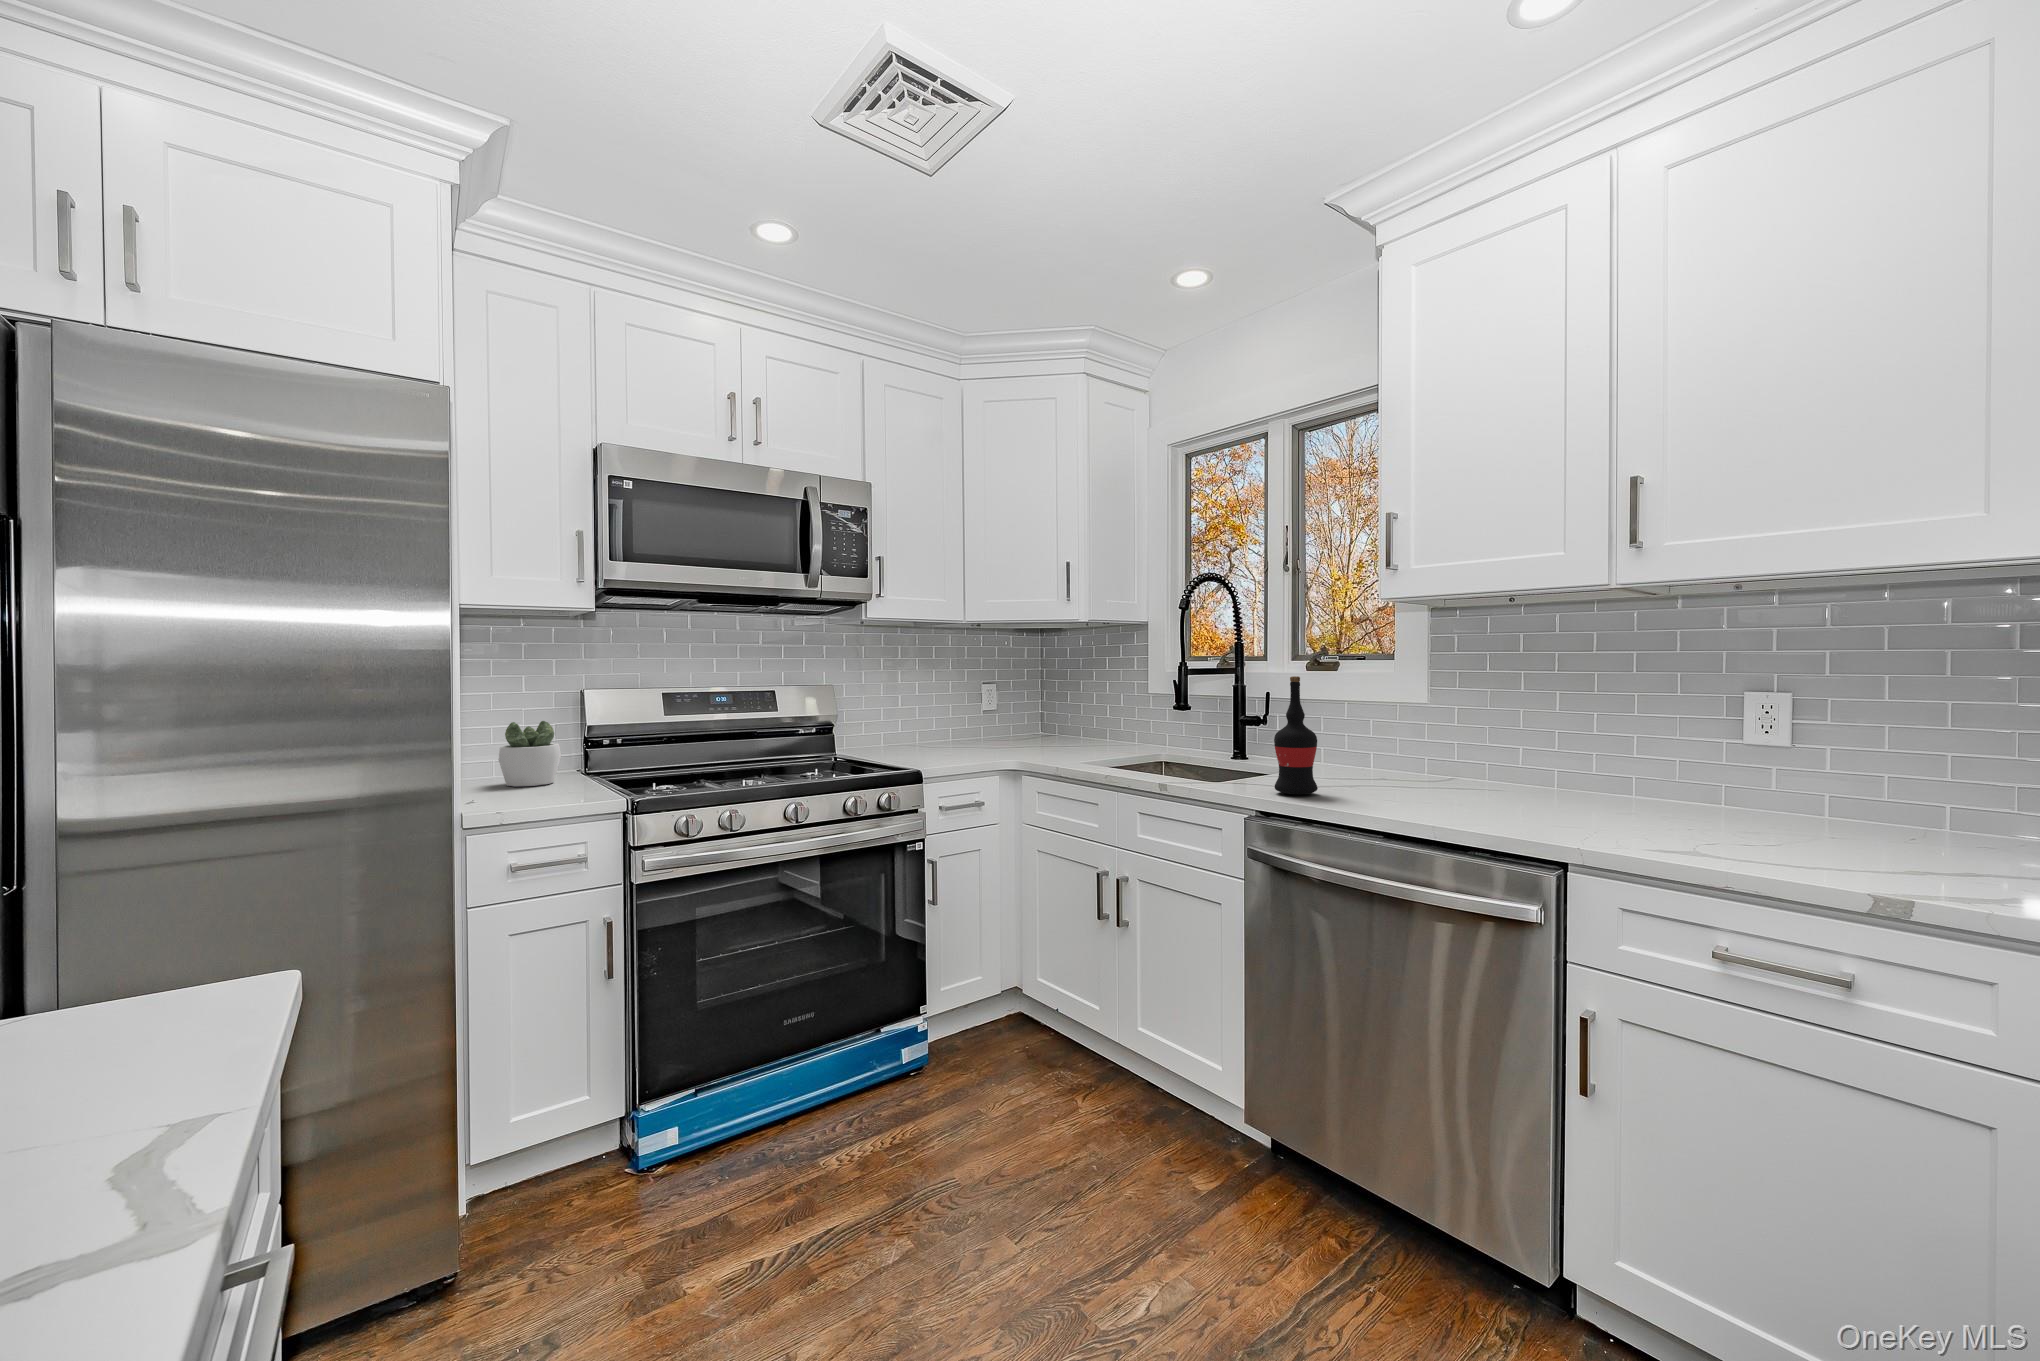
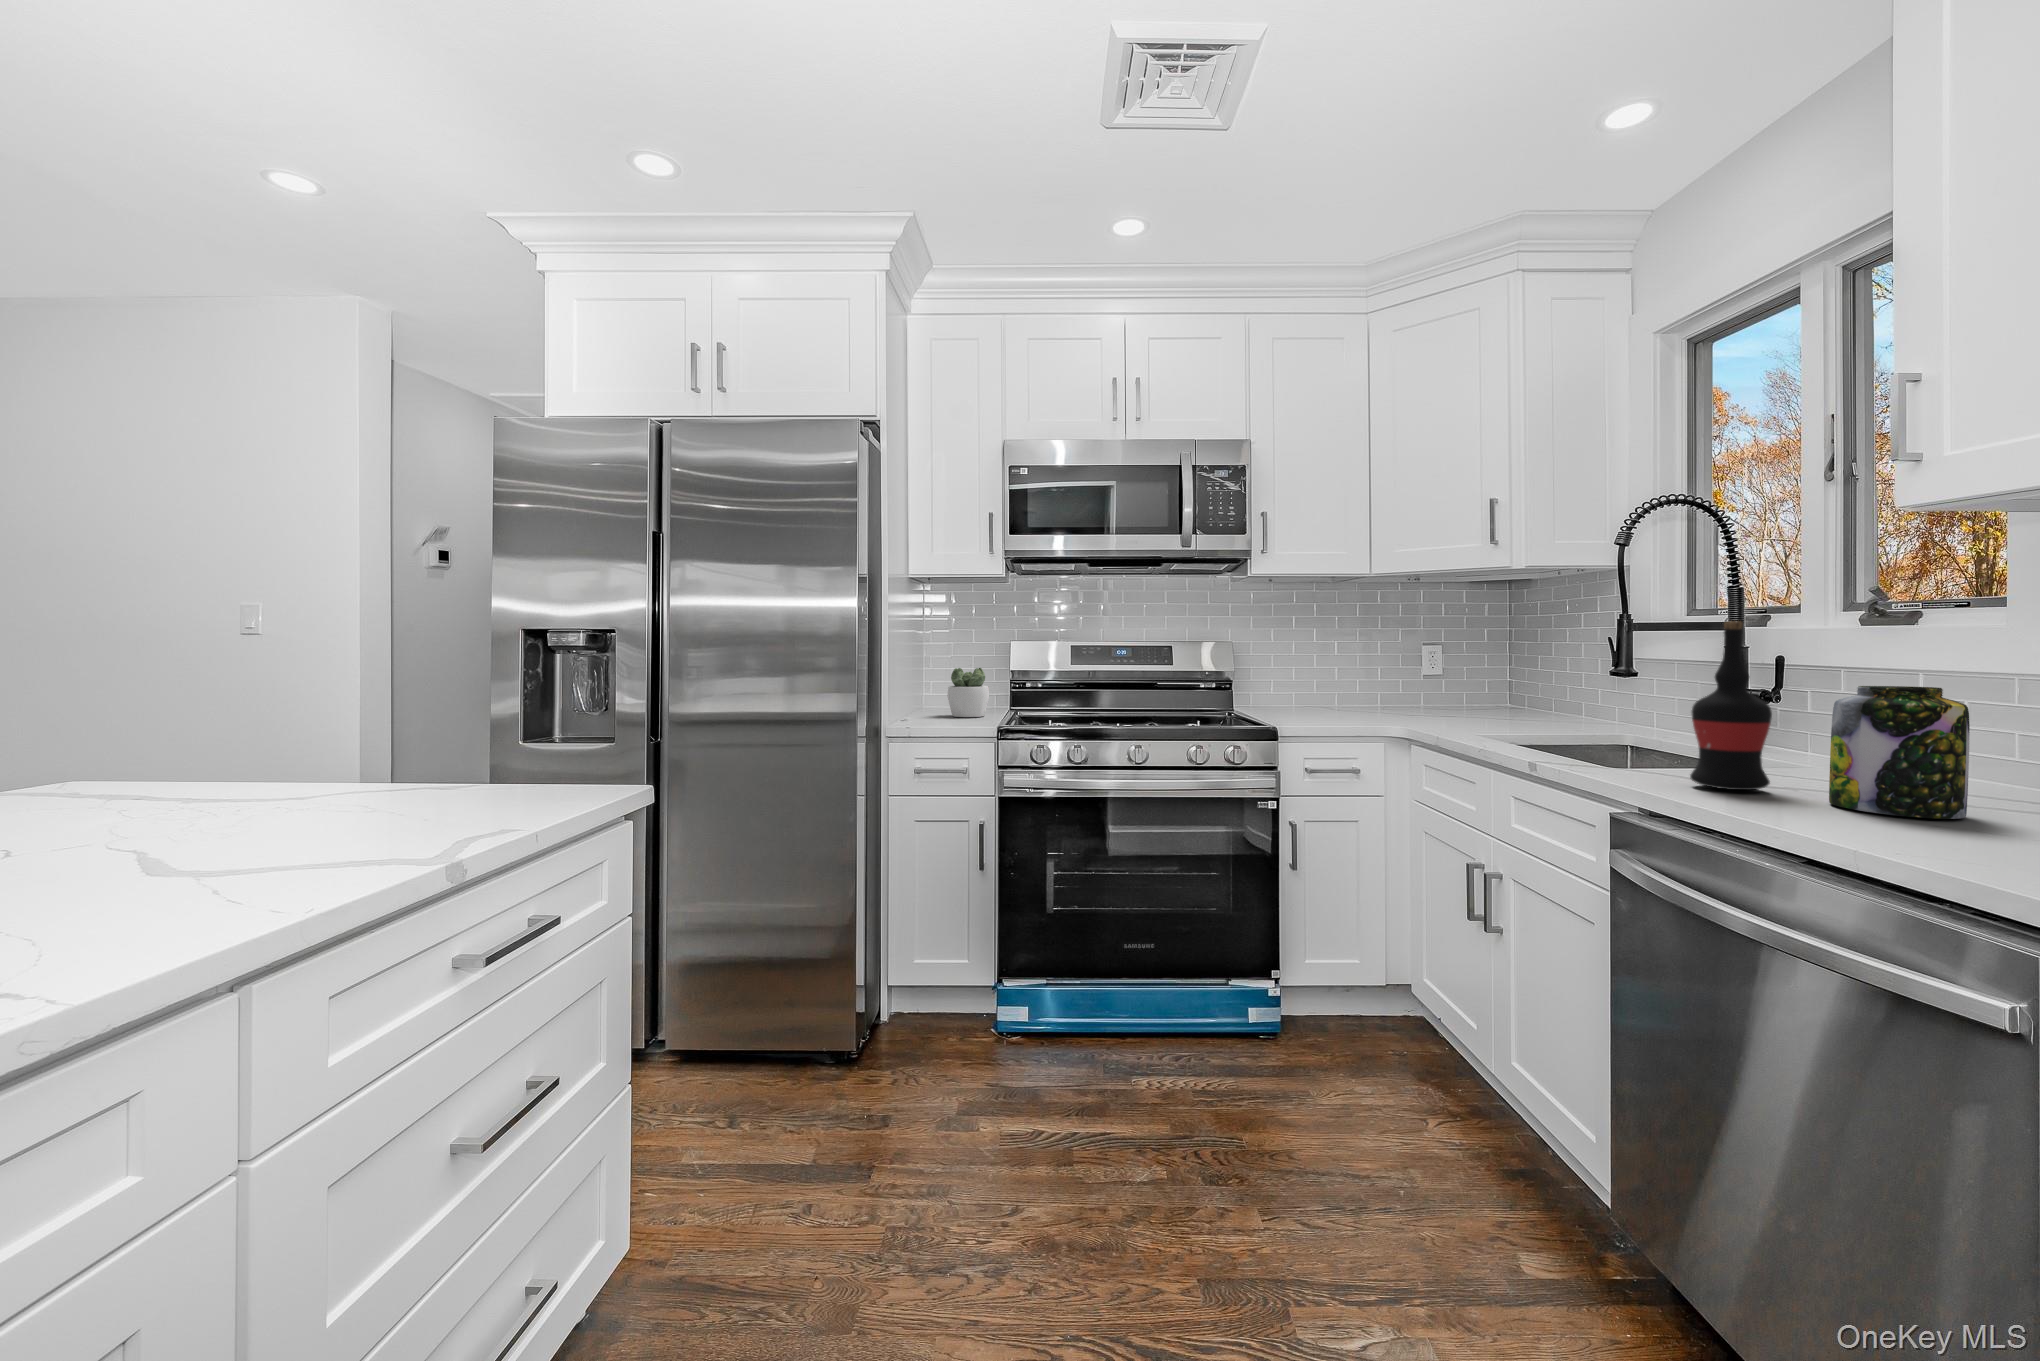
jar: none [1353,720,1419,803] -> present [1829,686,1970,819]

